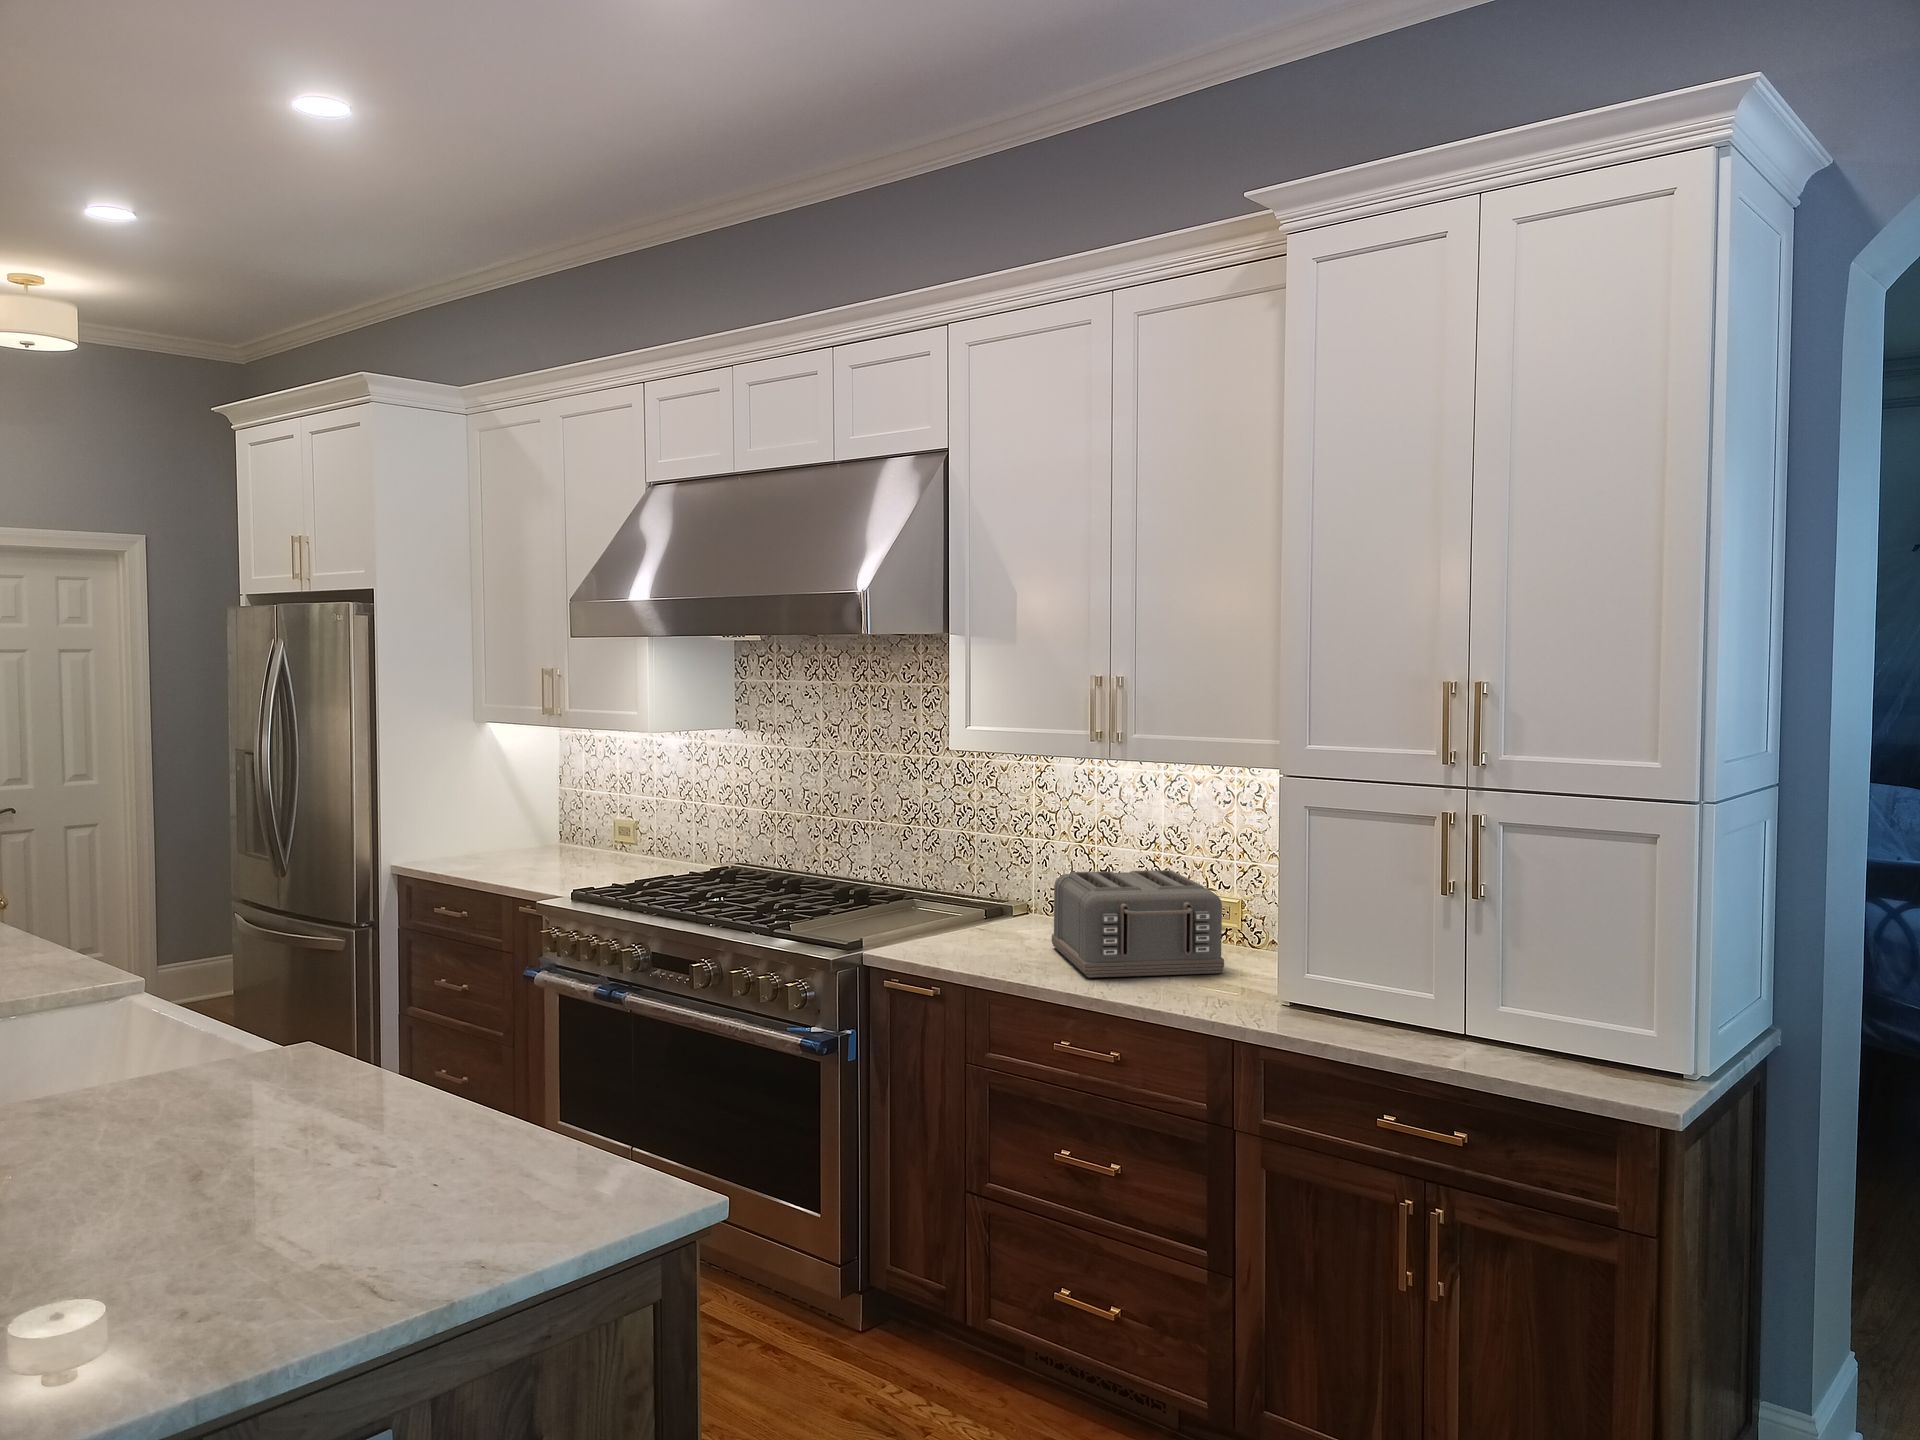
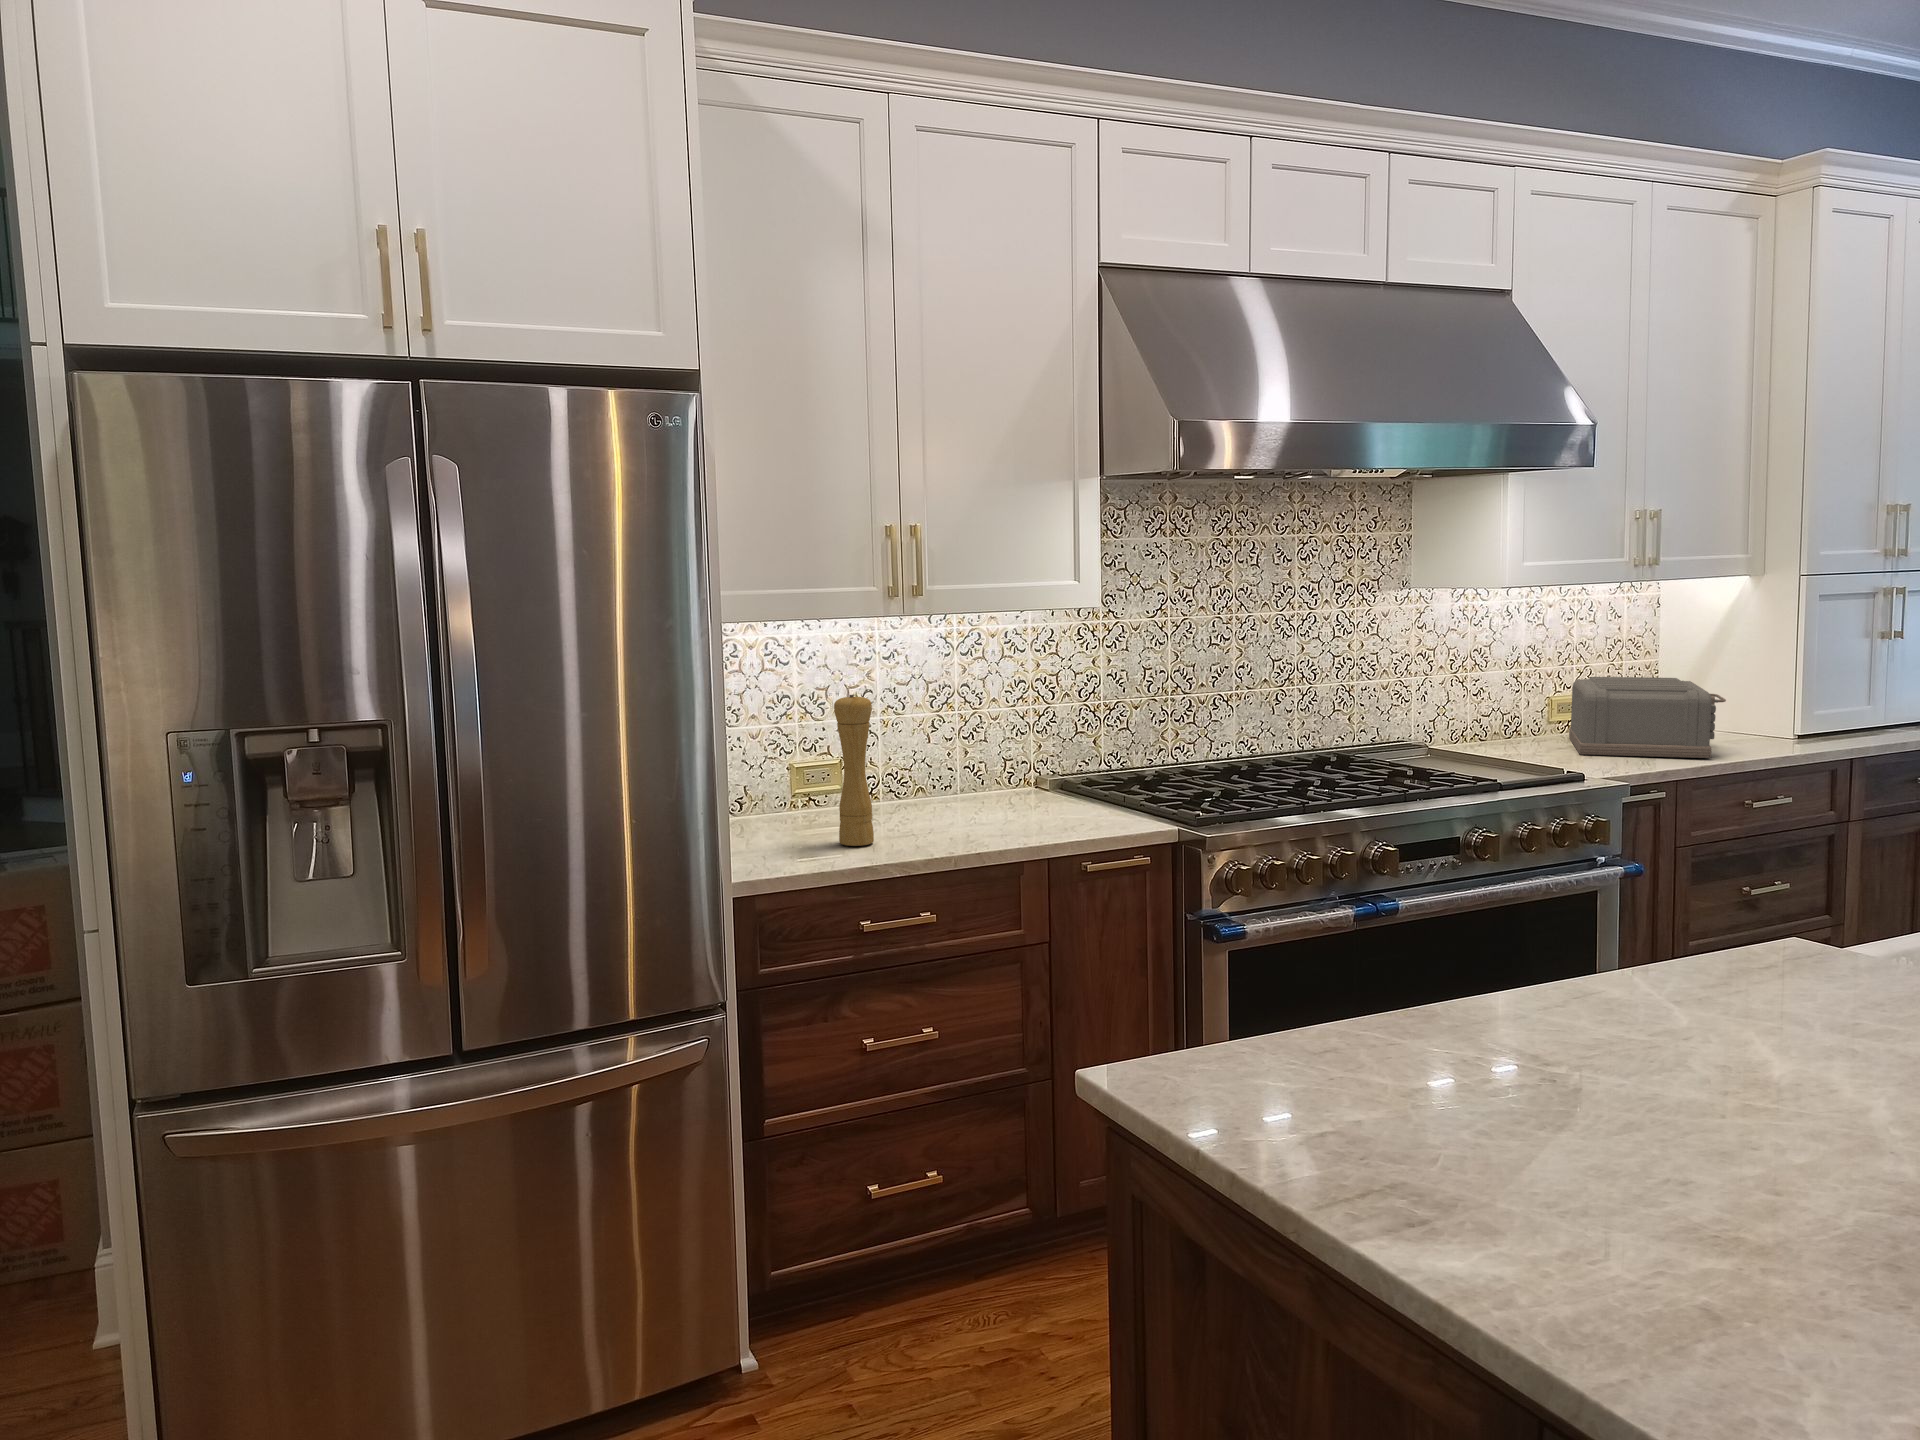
pepper mill: none [490,769,515,865] -> present [834,695,874,846]

